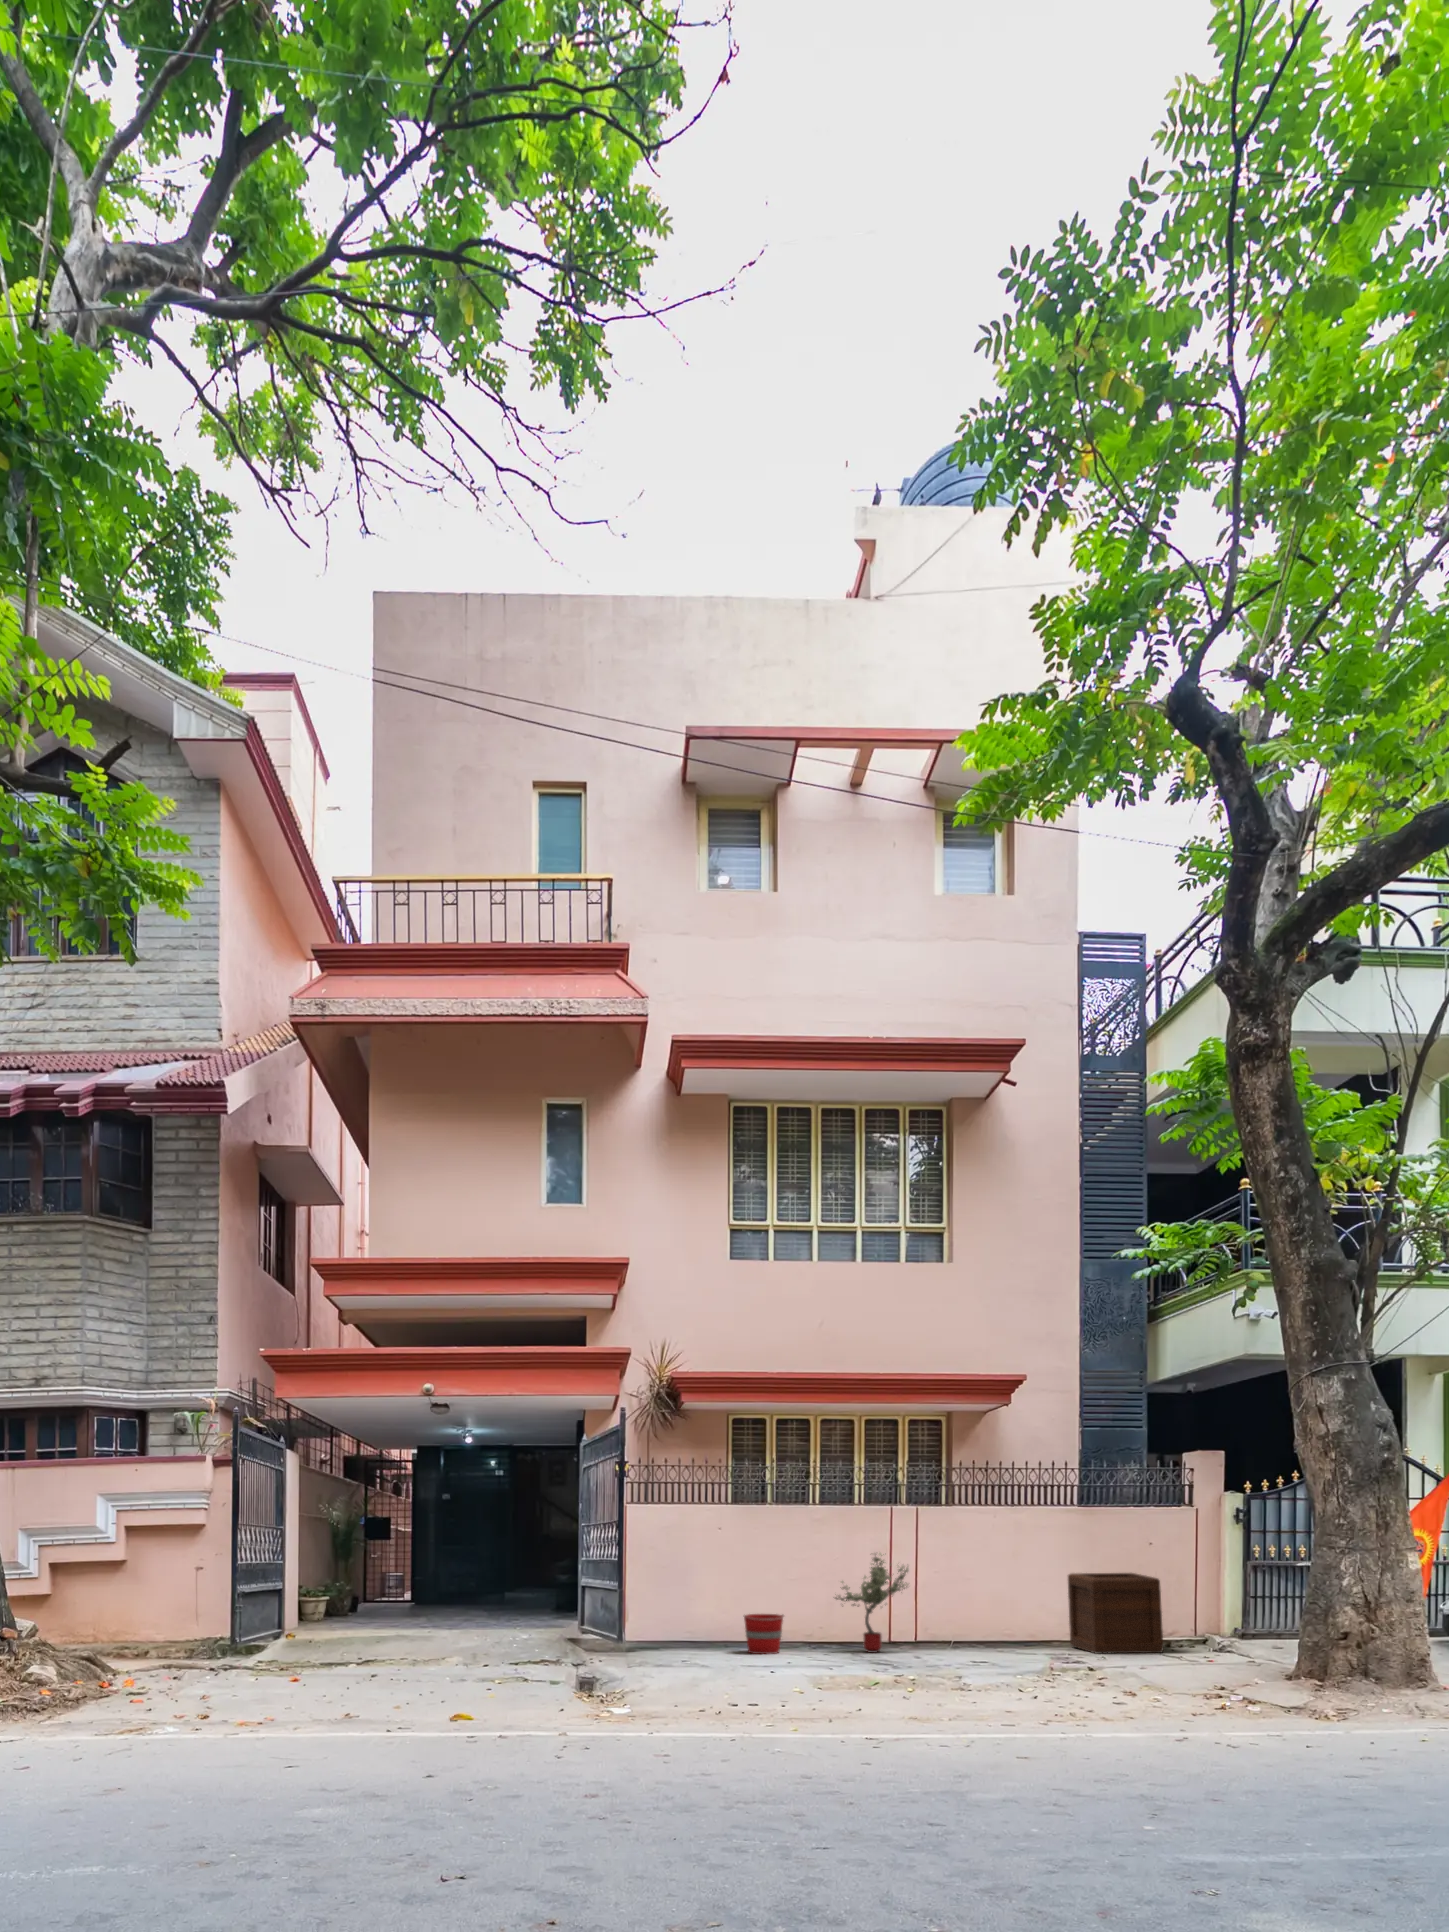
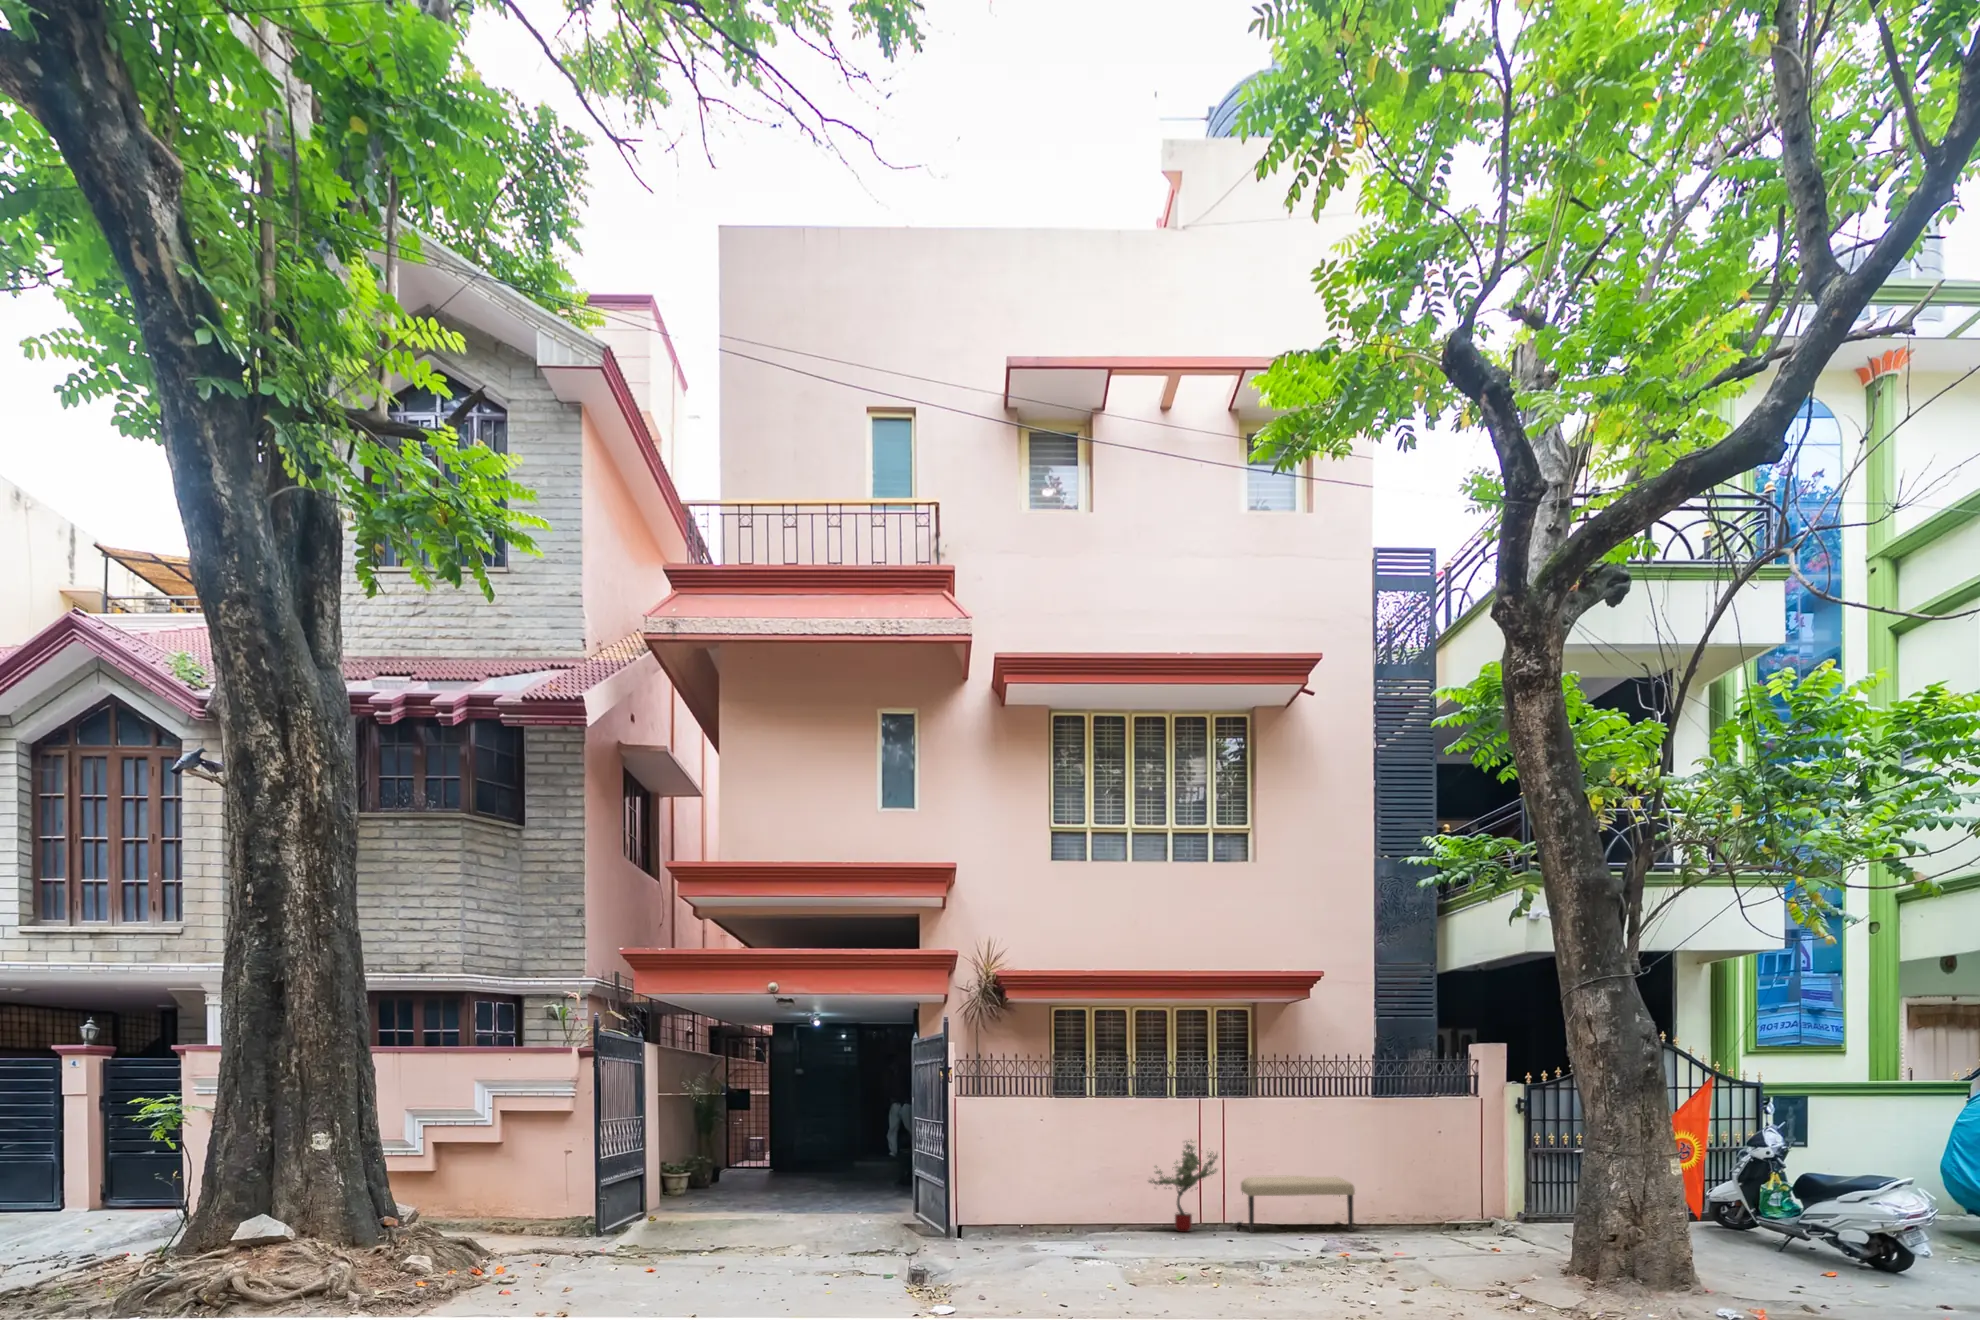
wooden crate: present [1068,1573,1163,1654] -> none [1363,1159,1453,1238]
bench: none [930,1593,1057,1653] -> present [1237,1175,1355,1233]
bucket: present [744,1614,784,1654] -> none [1064,1194,1103,1233]

